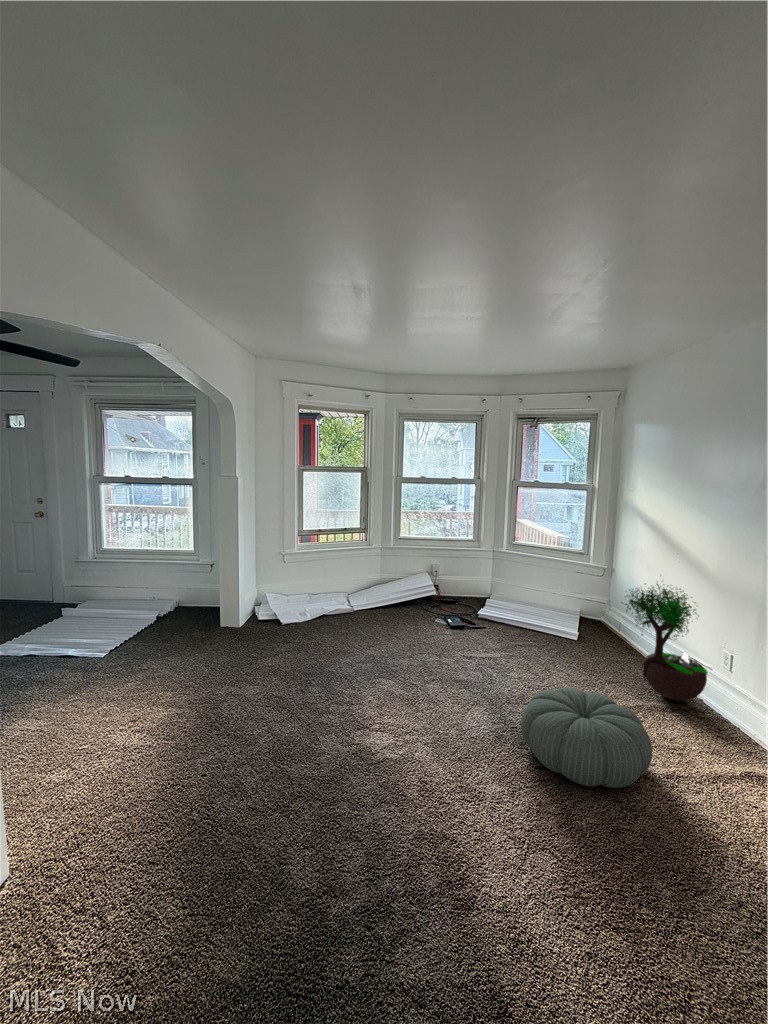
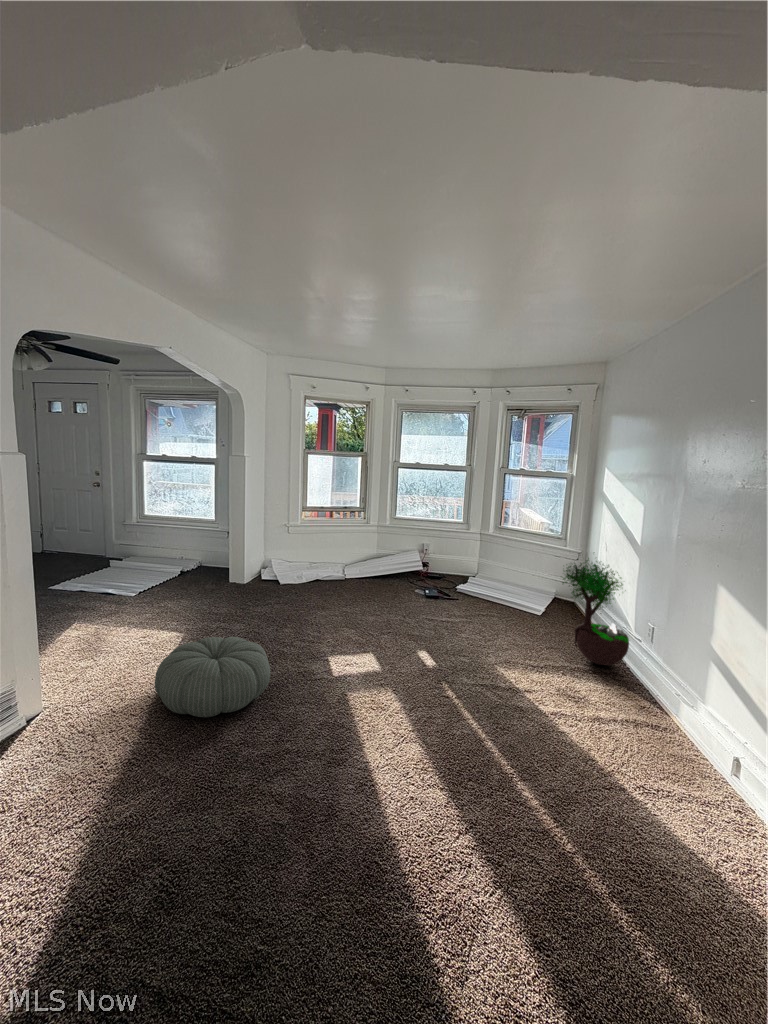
pouf: present [521,688,652,788] -> present [155,637,270,717]

